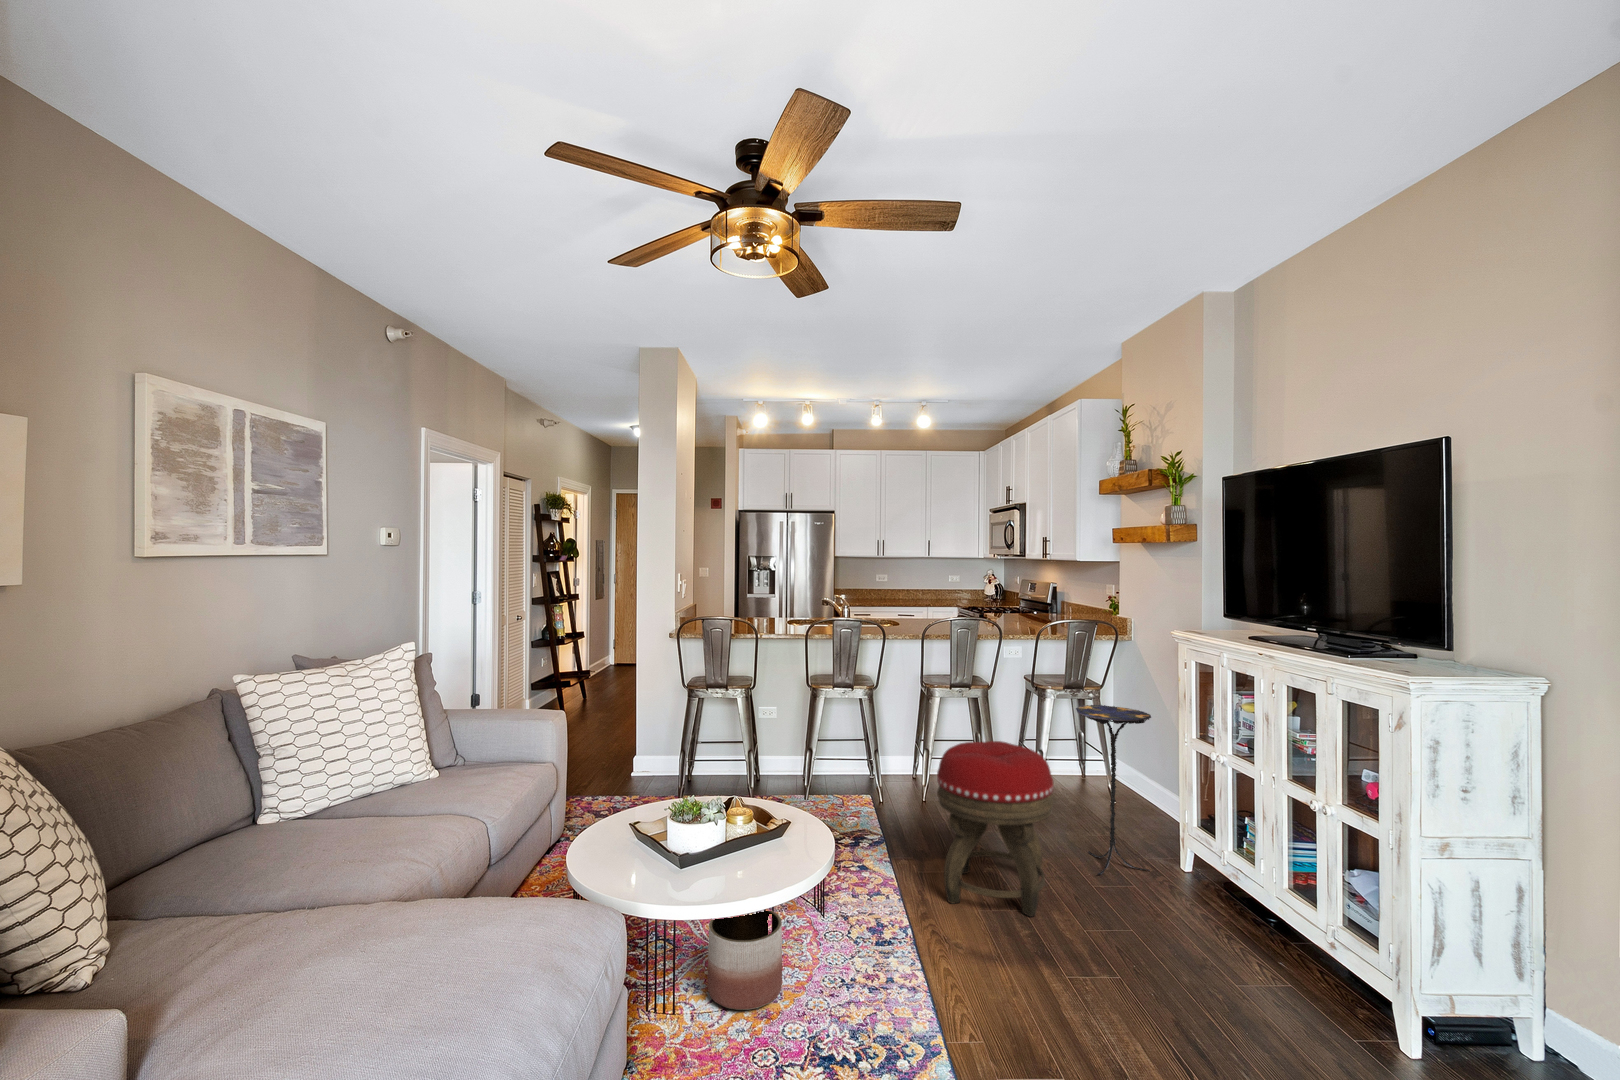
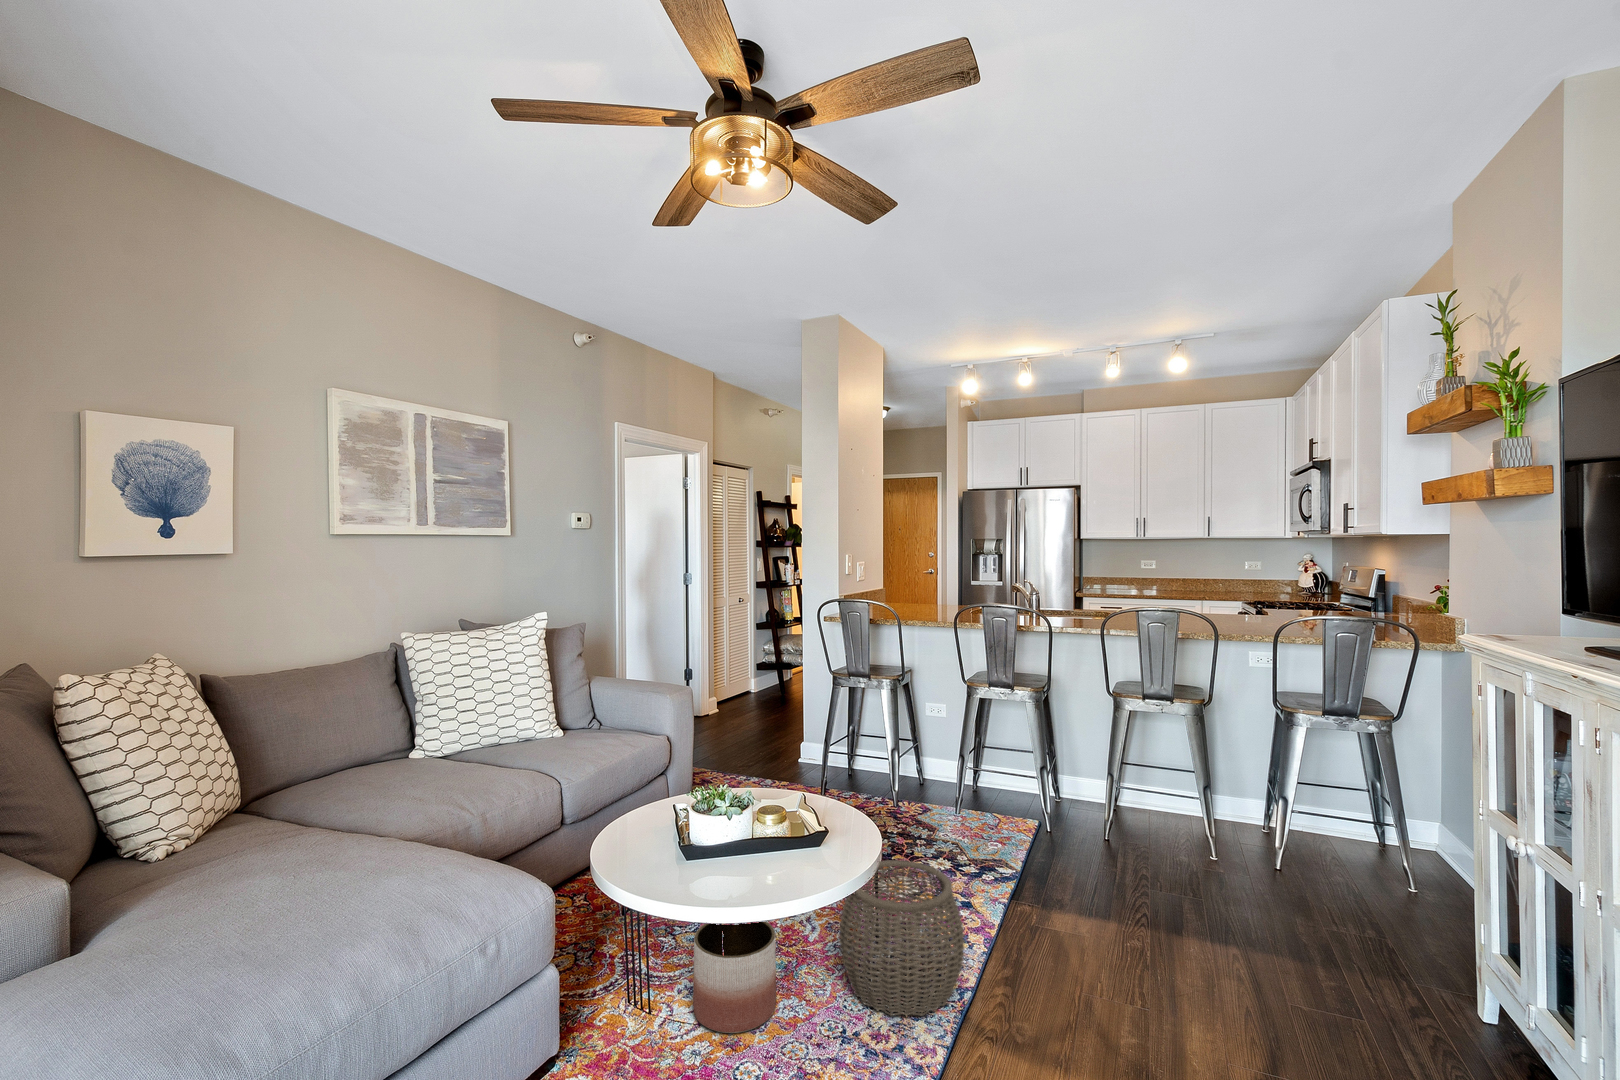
side table: present [1076,705,1151,875] -> none [1278,741,1406,1005]
footstool: present [937,741,1054,917] -> none [1040,771,1204,1022]
woven basket: none [808,834,913,960] -> present [839,860,965,1017]

